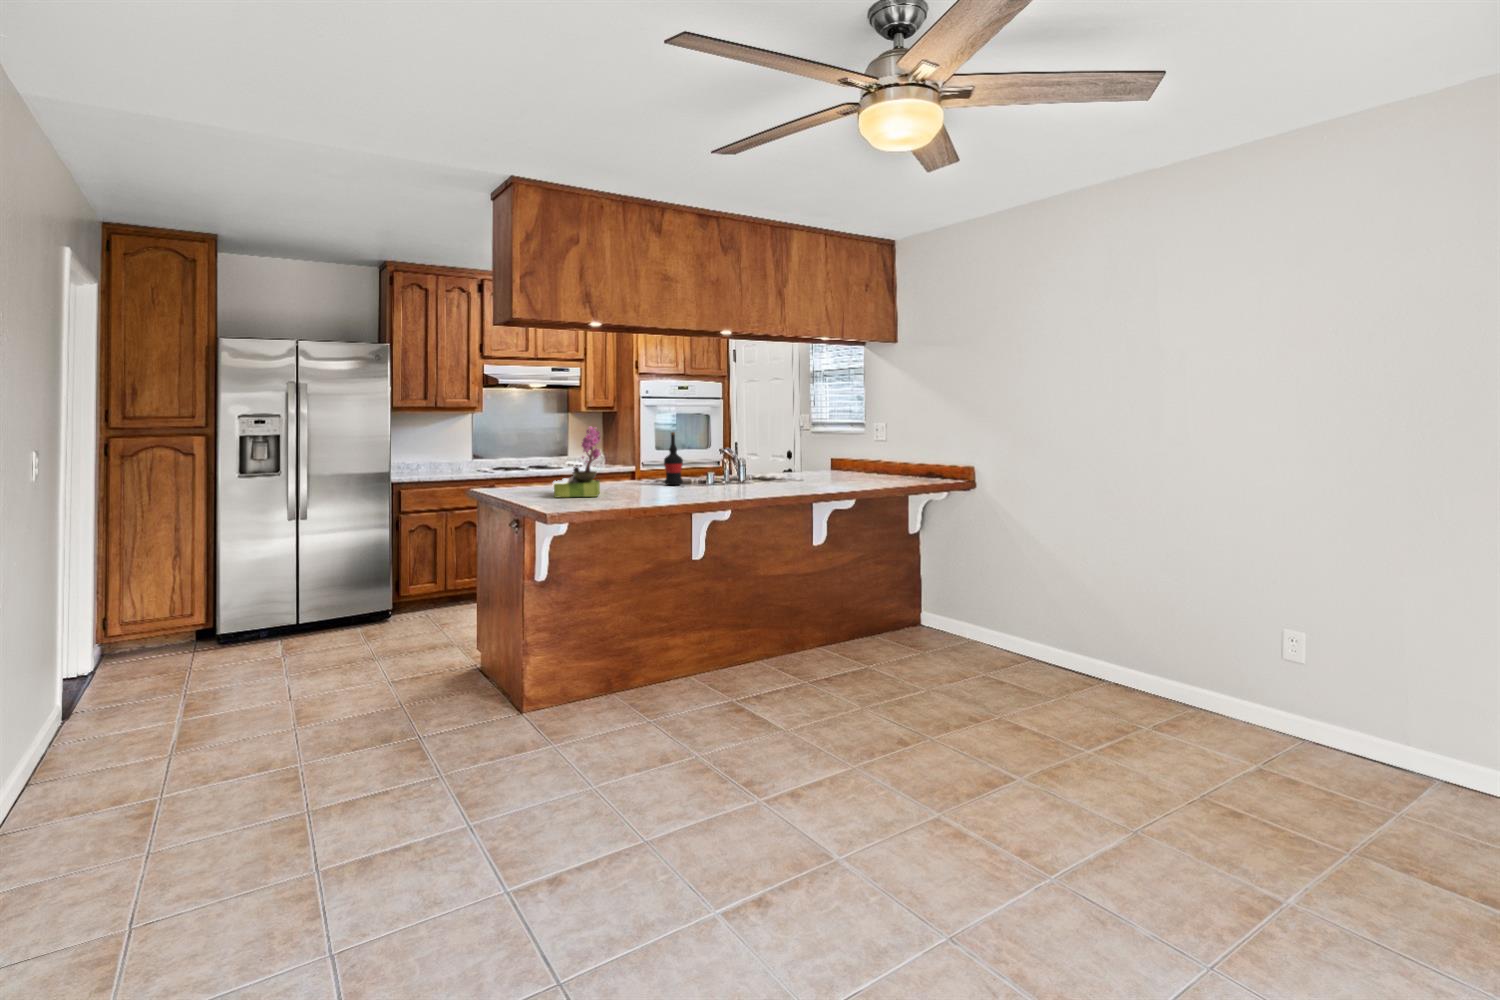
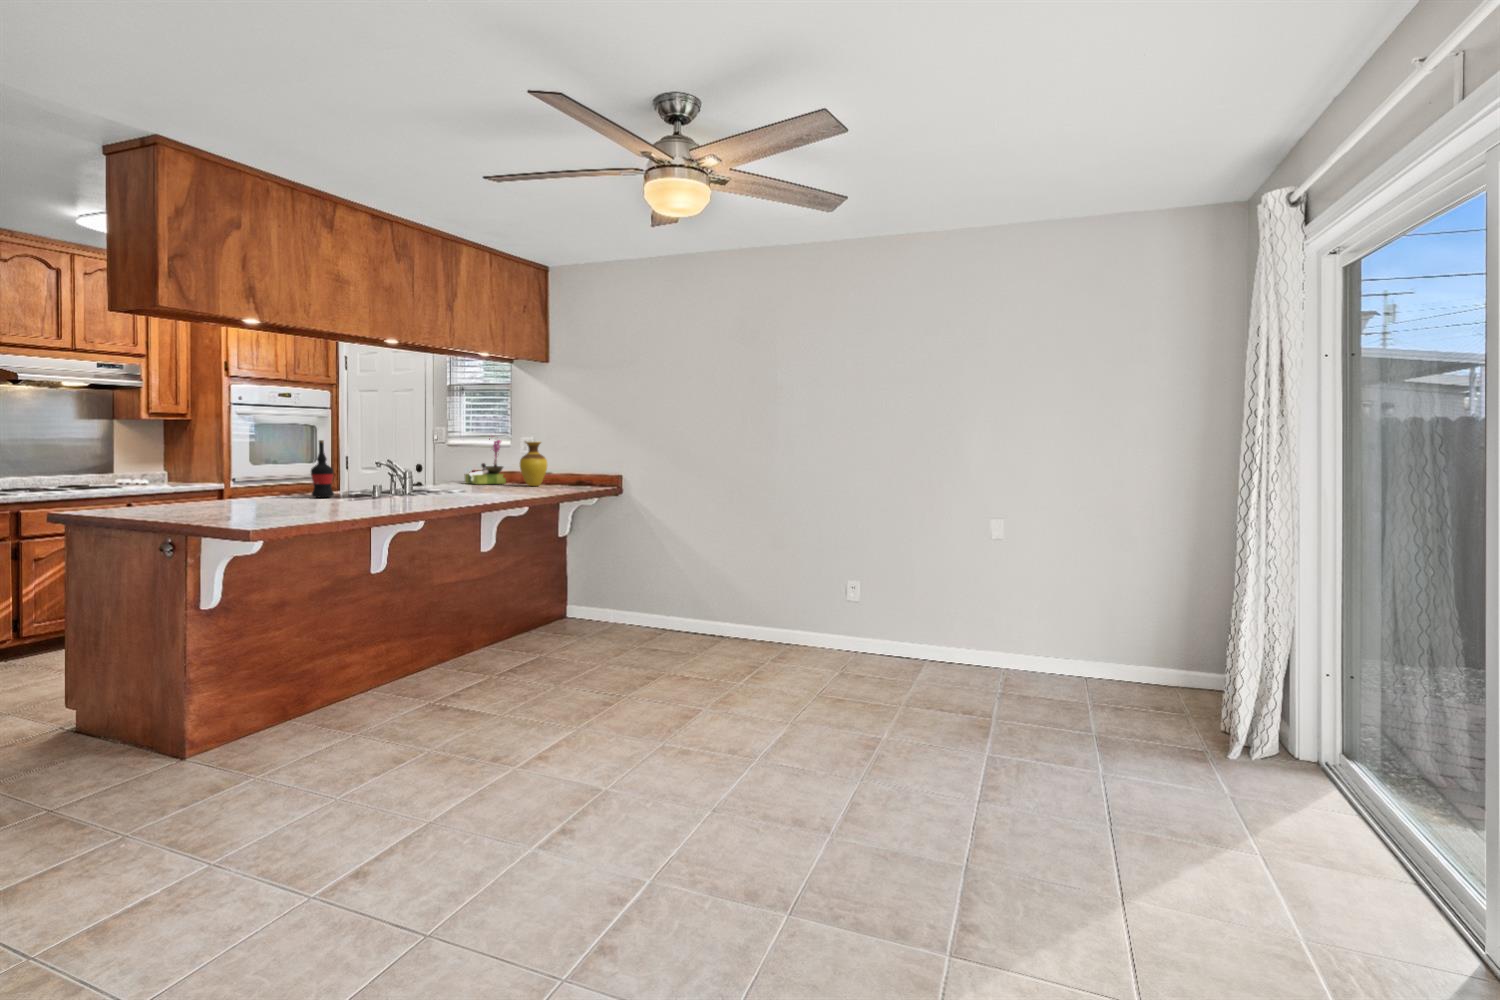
flower arrangement: present [553,427,601,498] -> present [465,436,506,484]
vase: none [870,428,899,475] -> present [520,442,547,486]

